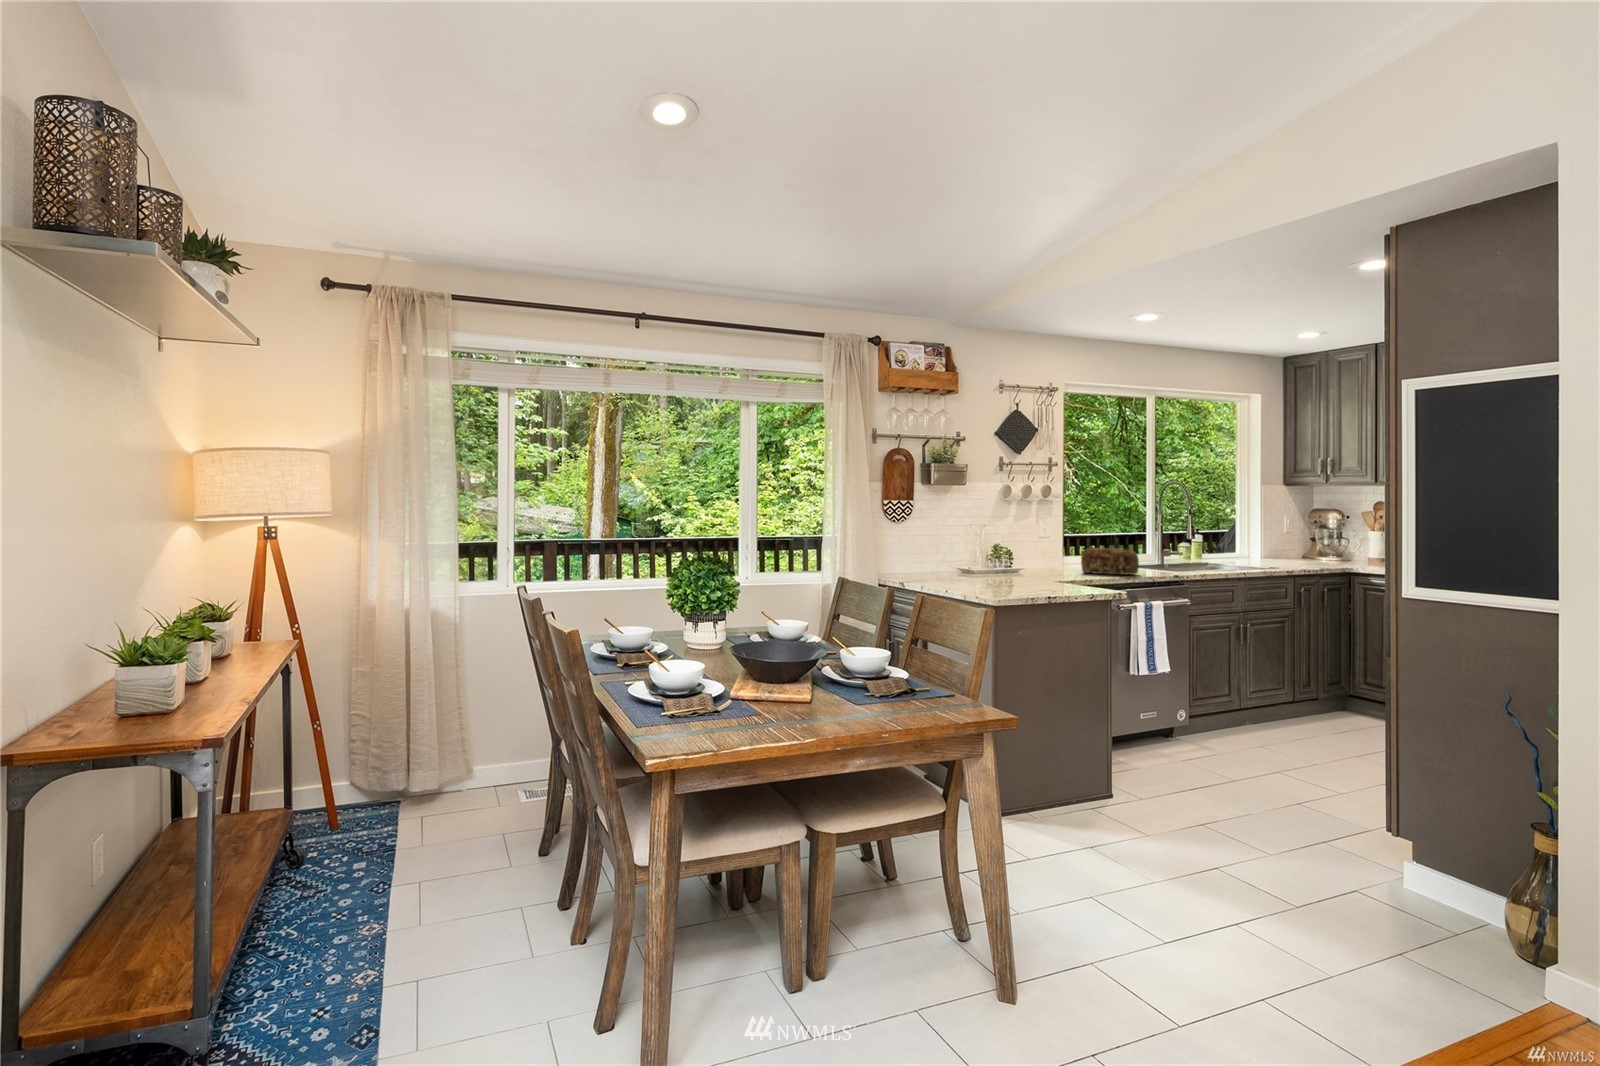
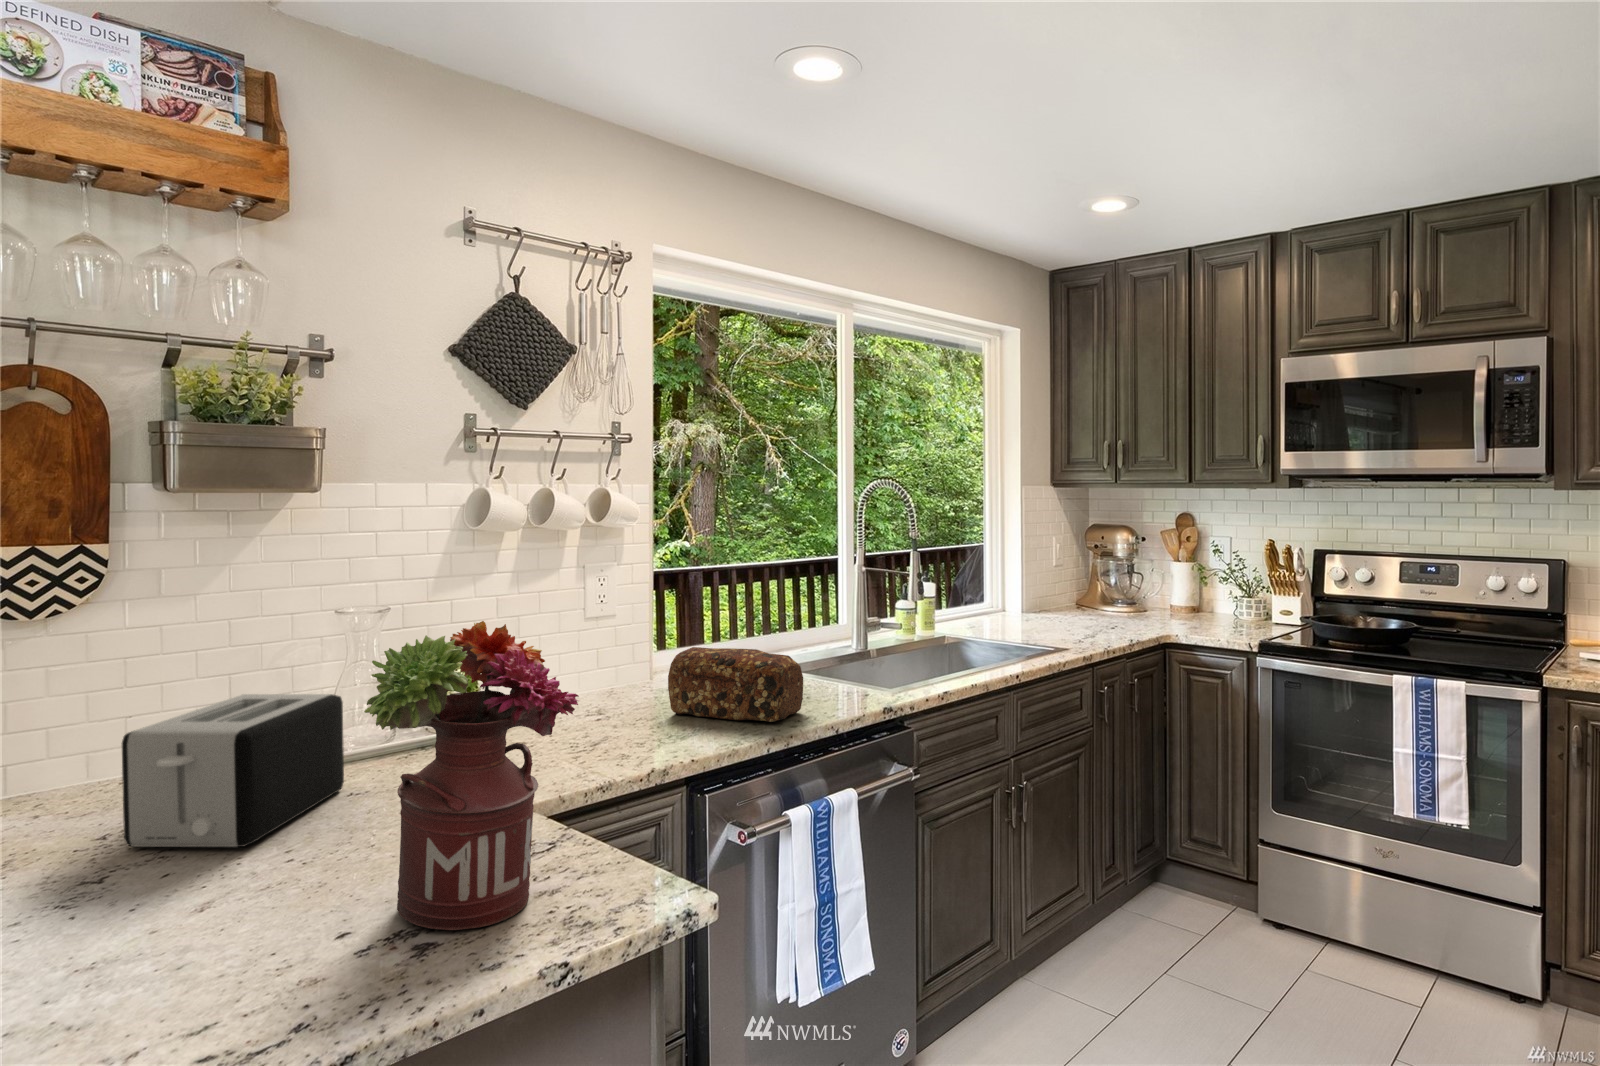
flower arrangement: none [1030,515,1084,591] -> present [364,621,579,930]
toaster: none [940,548,984,583] -> present [122,694,344,847]

